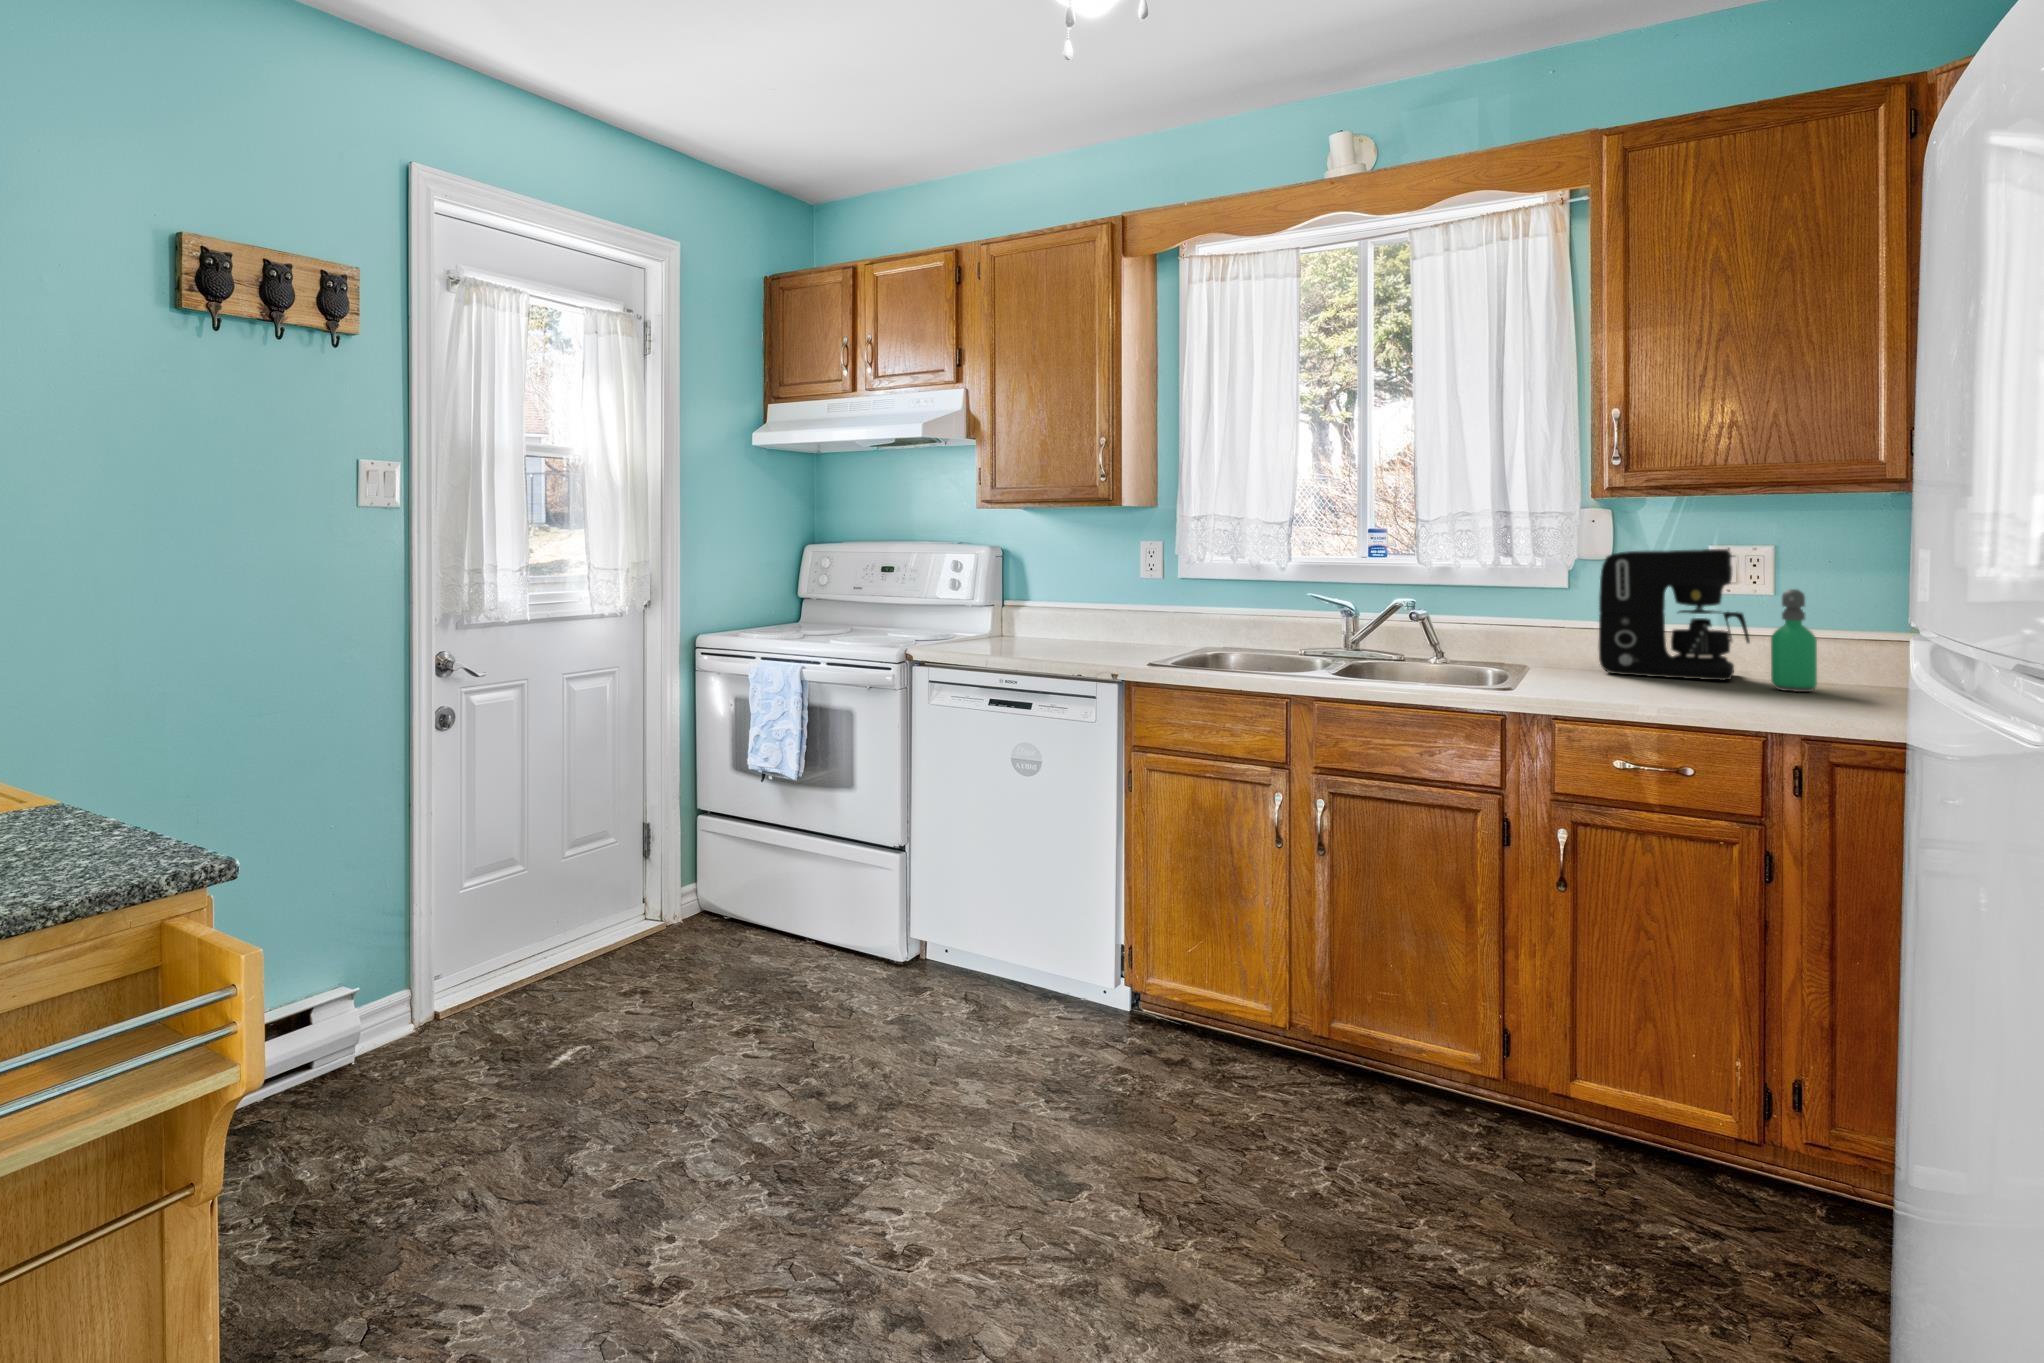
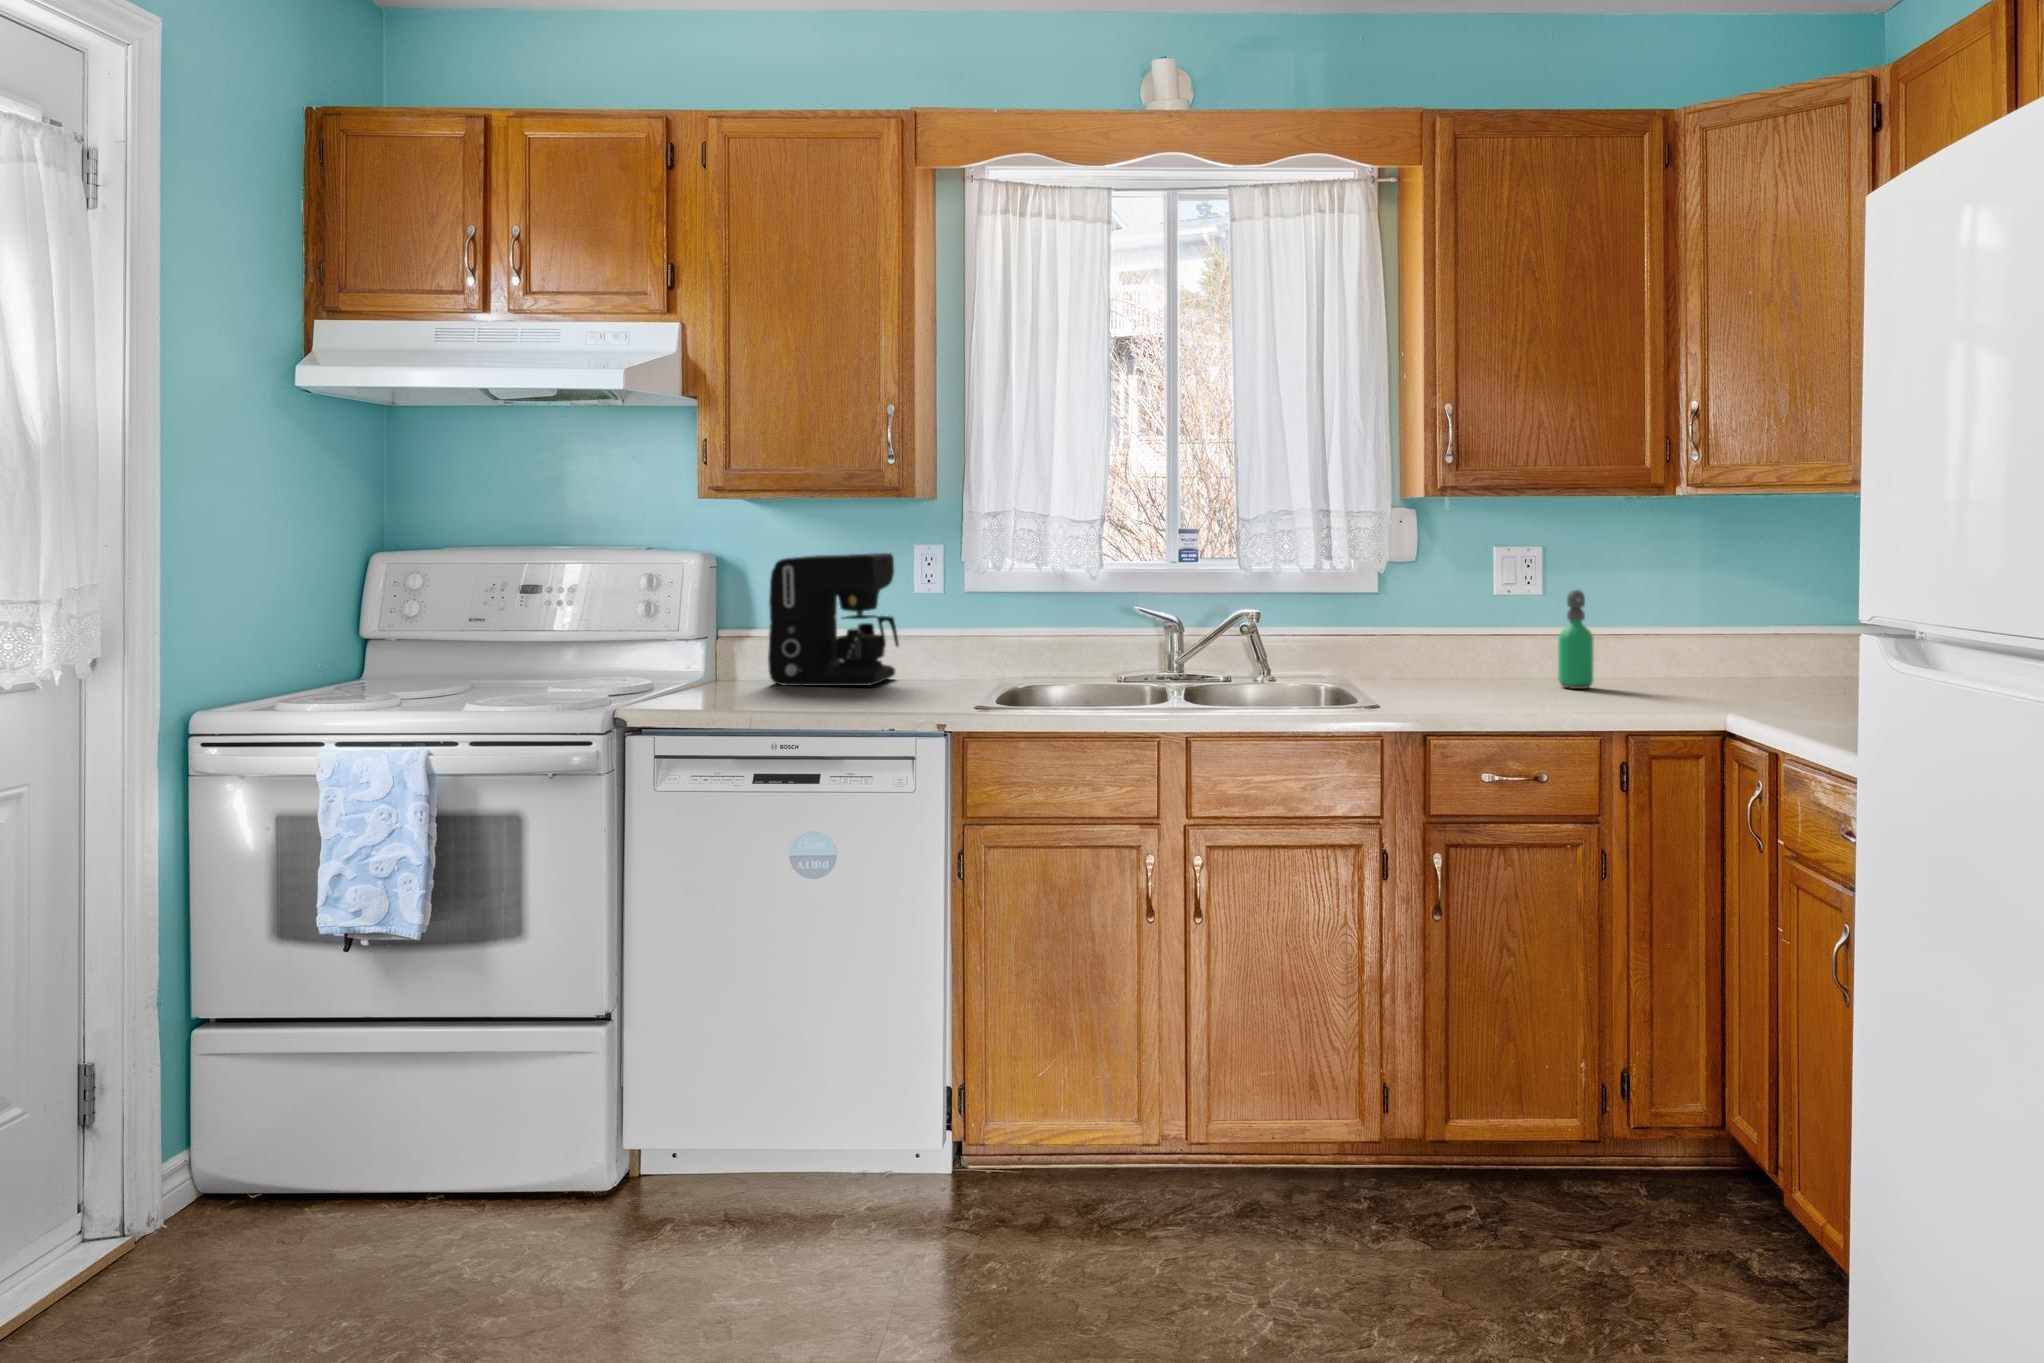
coffee maker: present [1599,549,1750,680] -> present [768,553,899,686]

